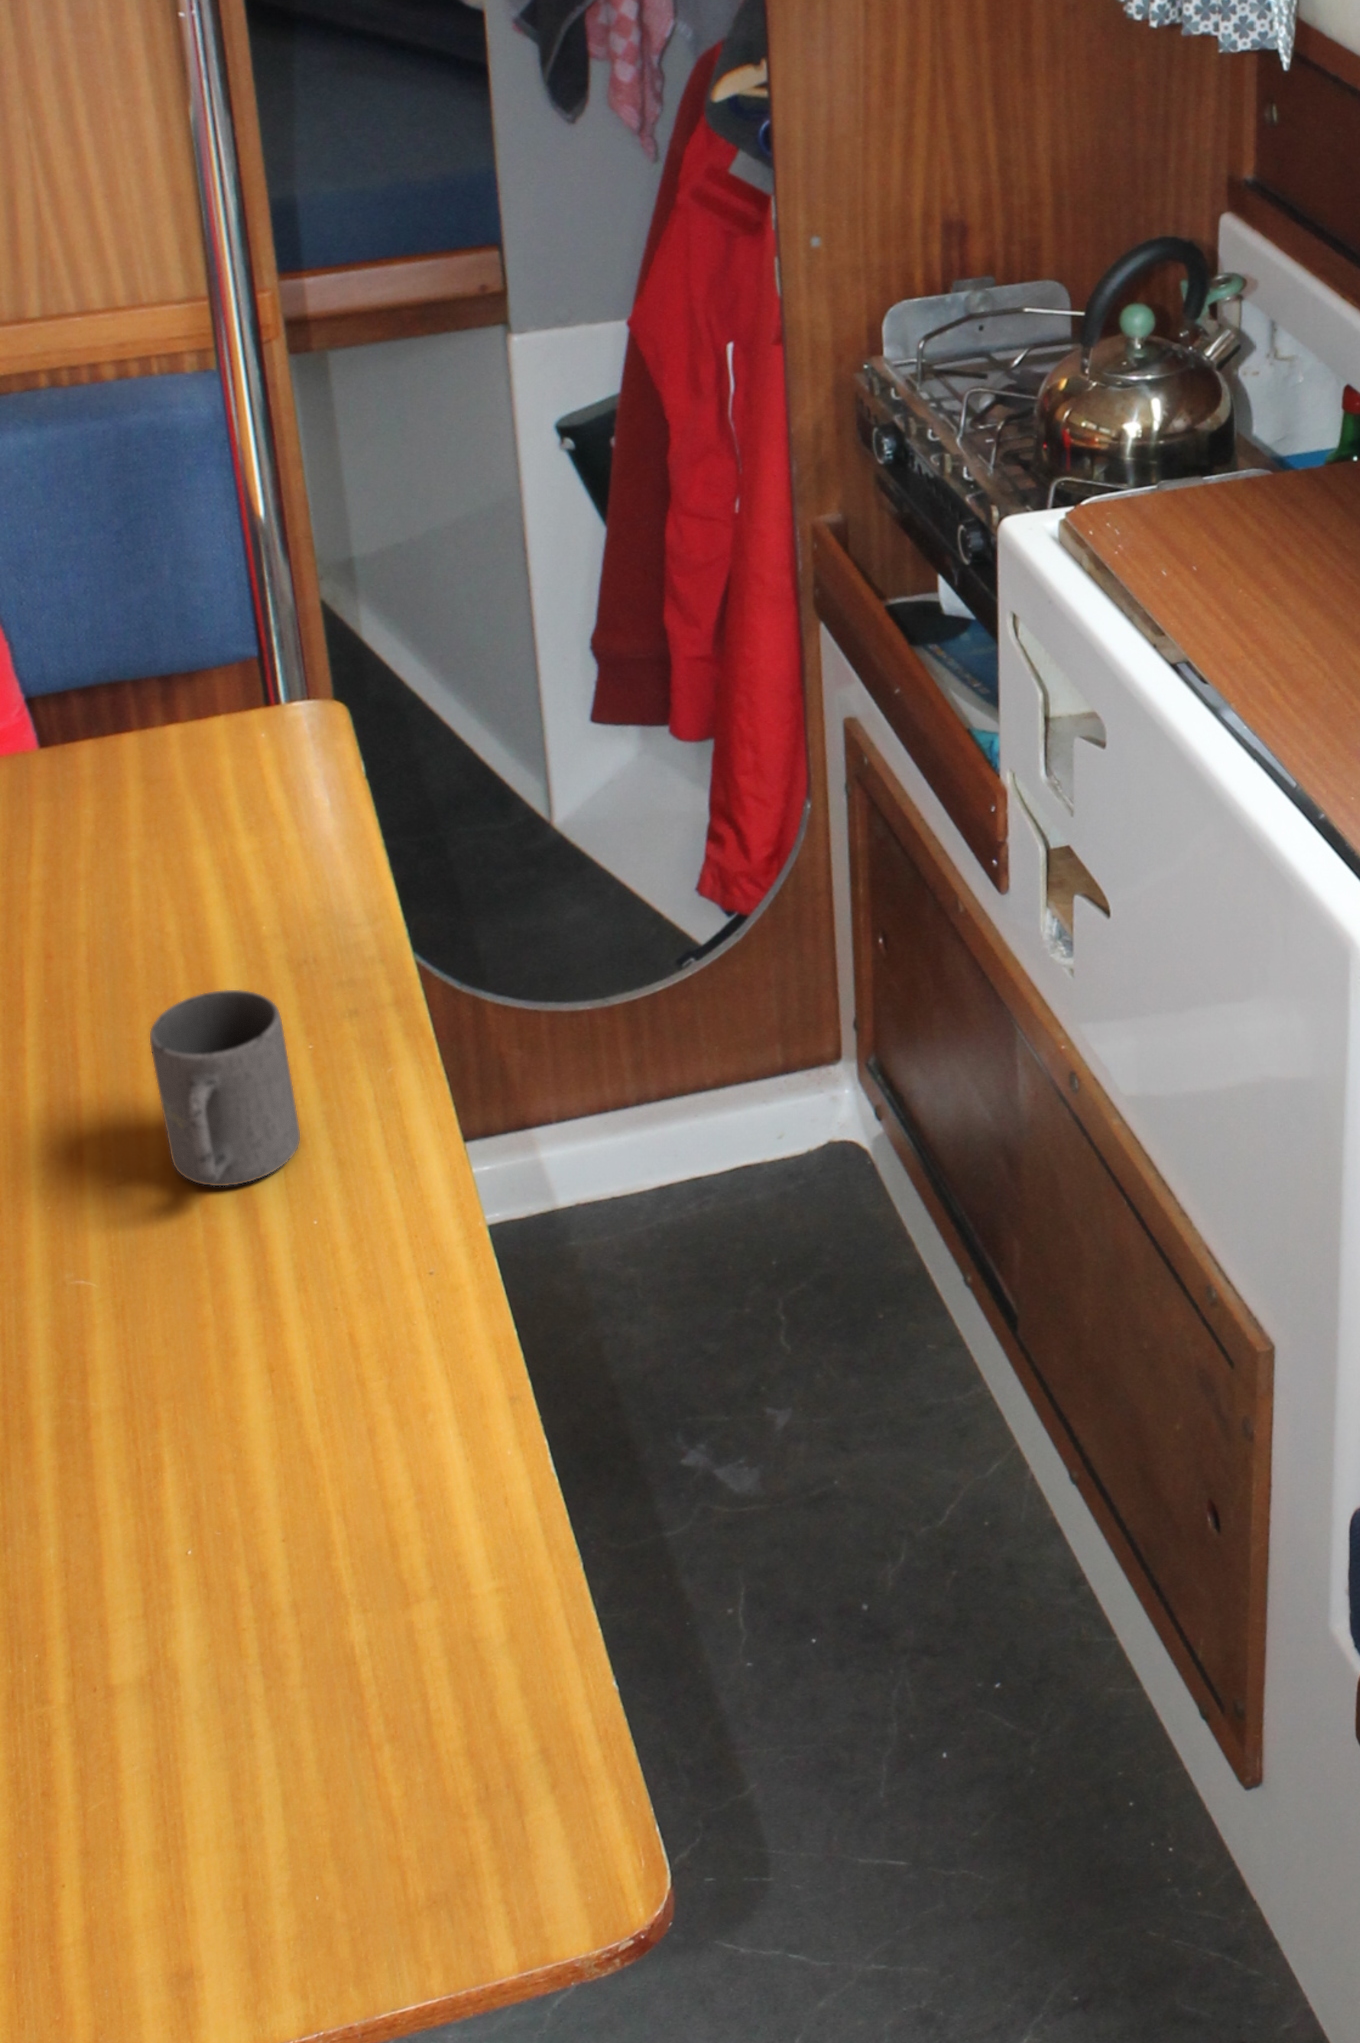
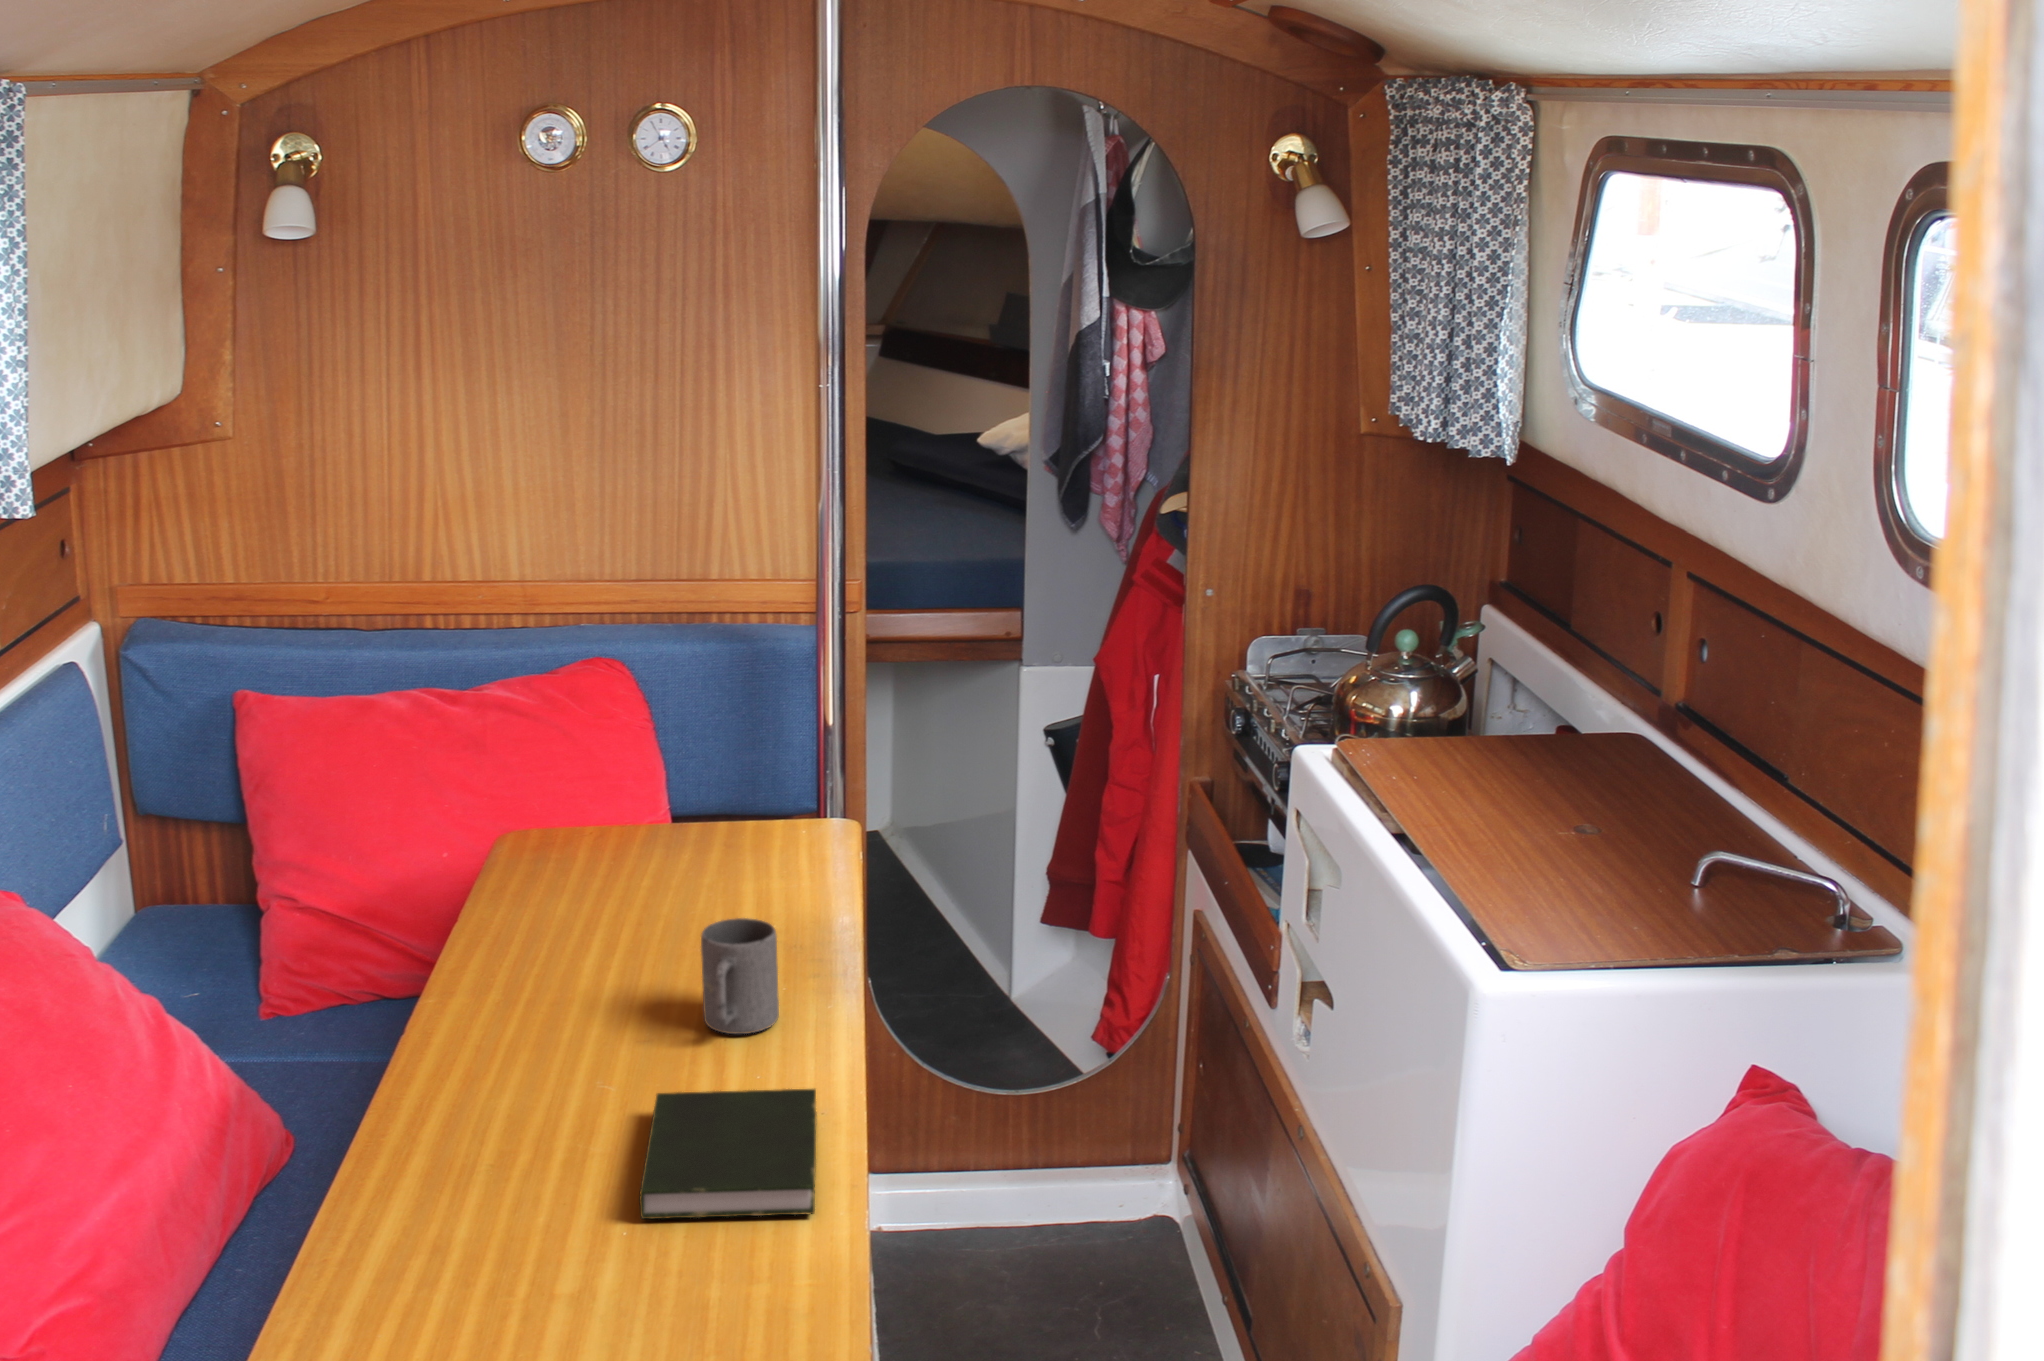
book: none [122,1297,443,1632] -> present [639,1089,817,1219]

